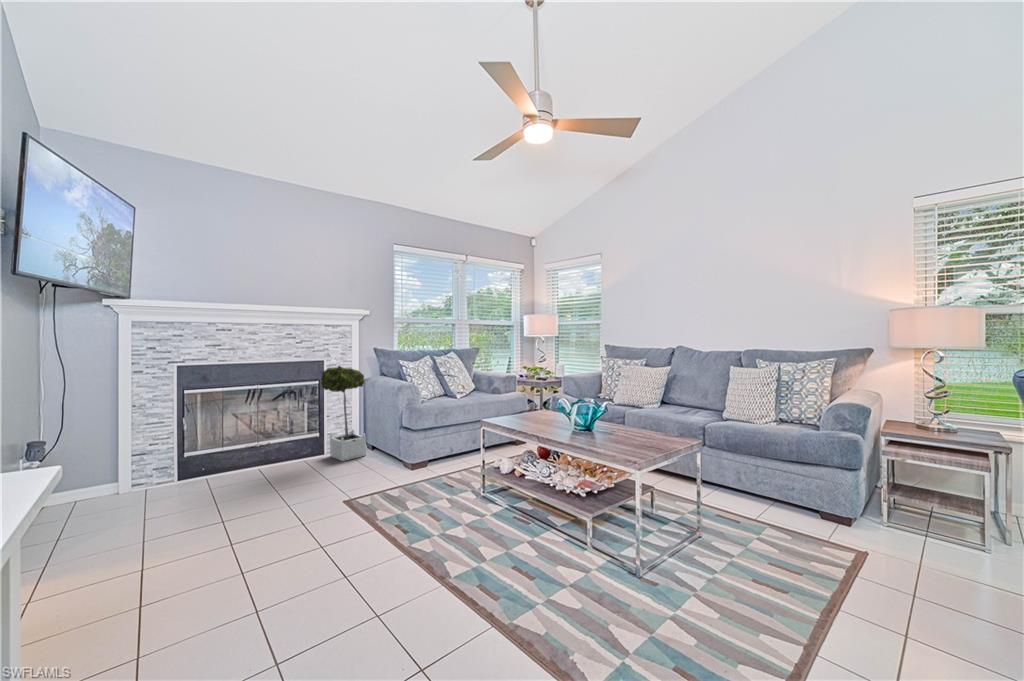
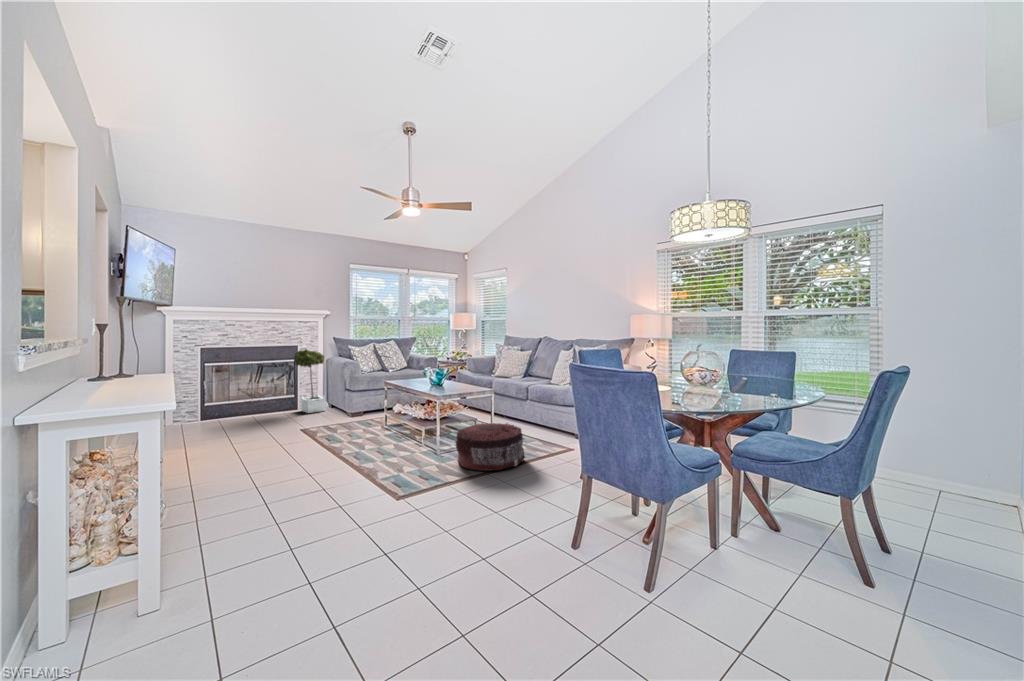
pouf: none [683,507,838,637] -> present [456,423,525,471]

